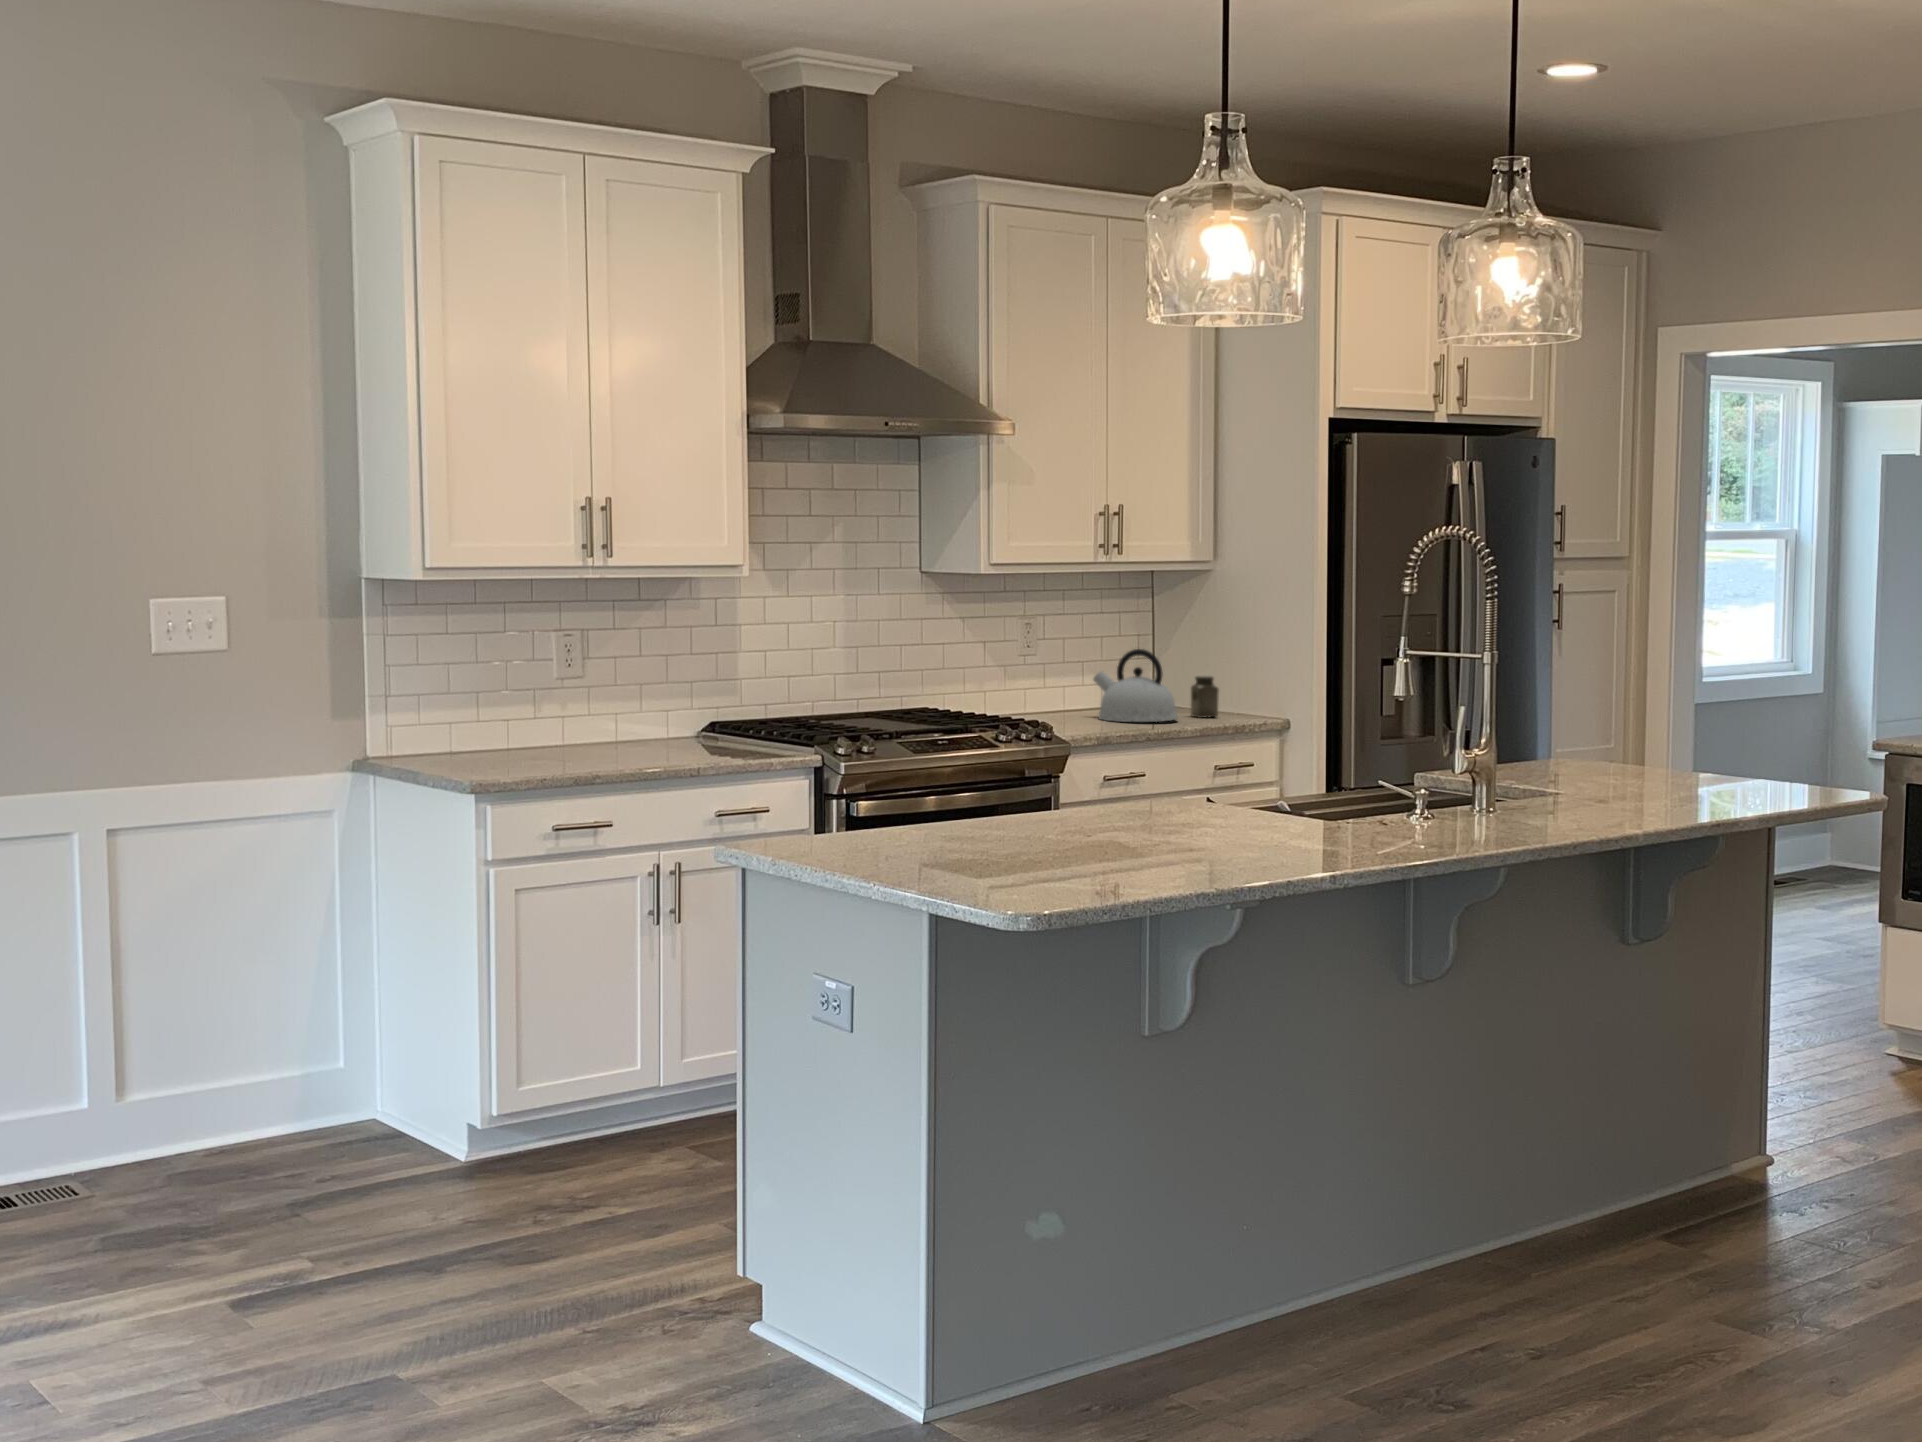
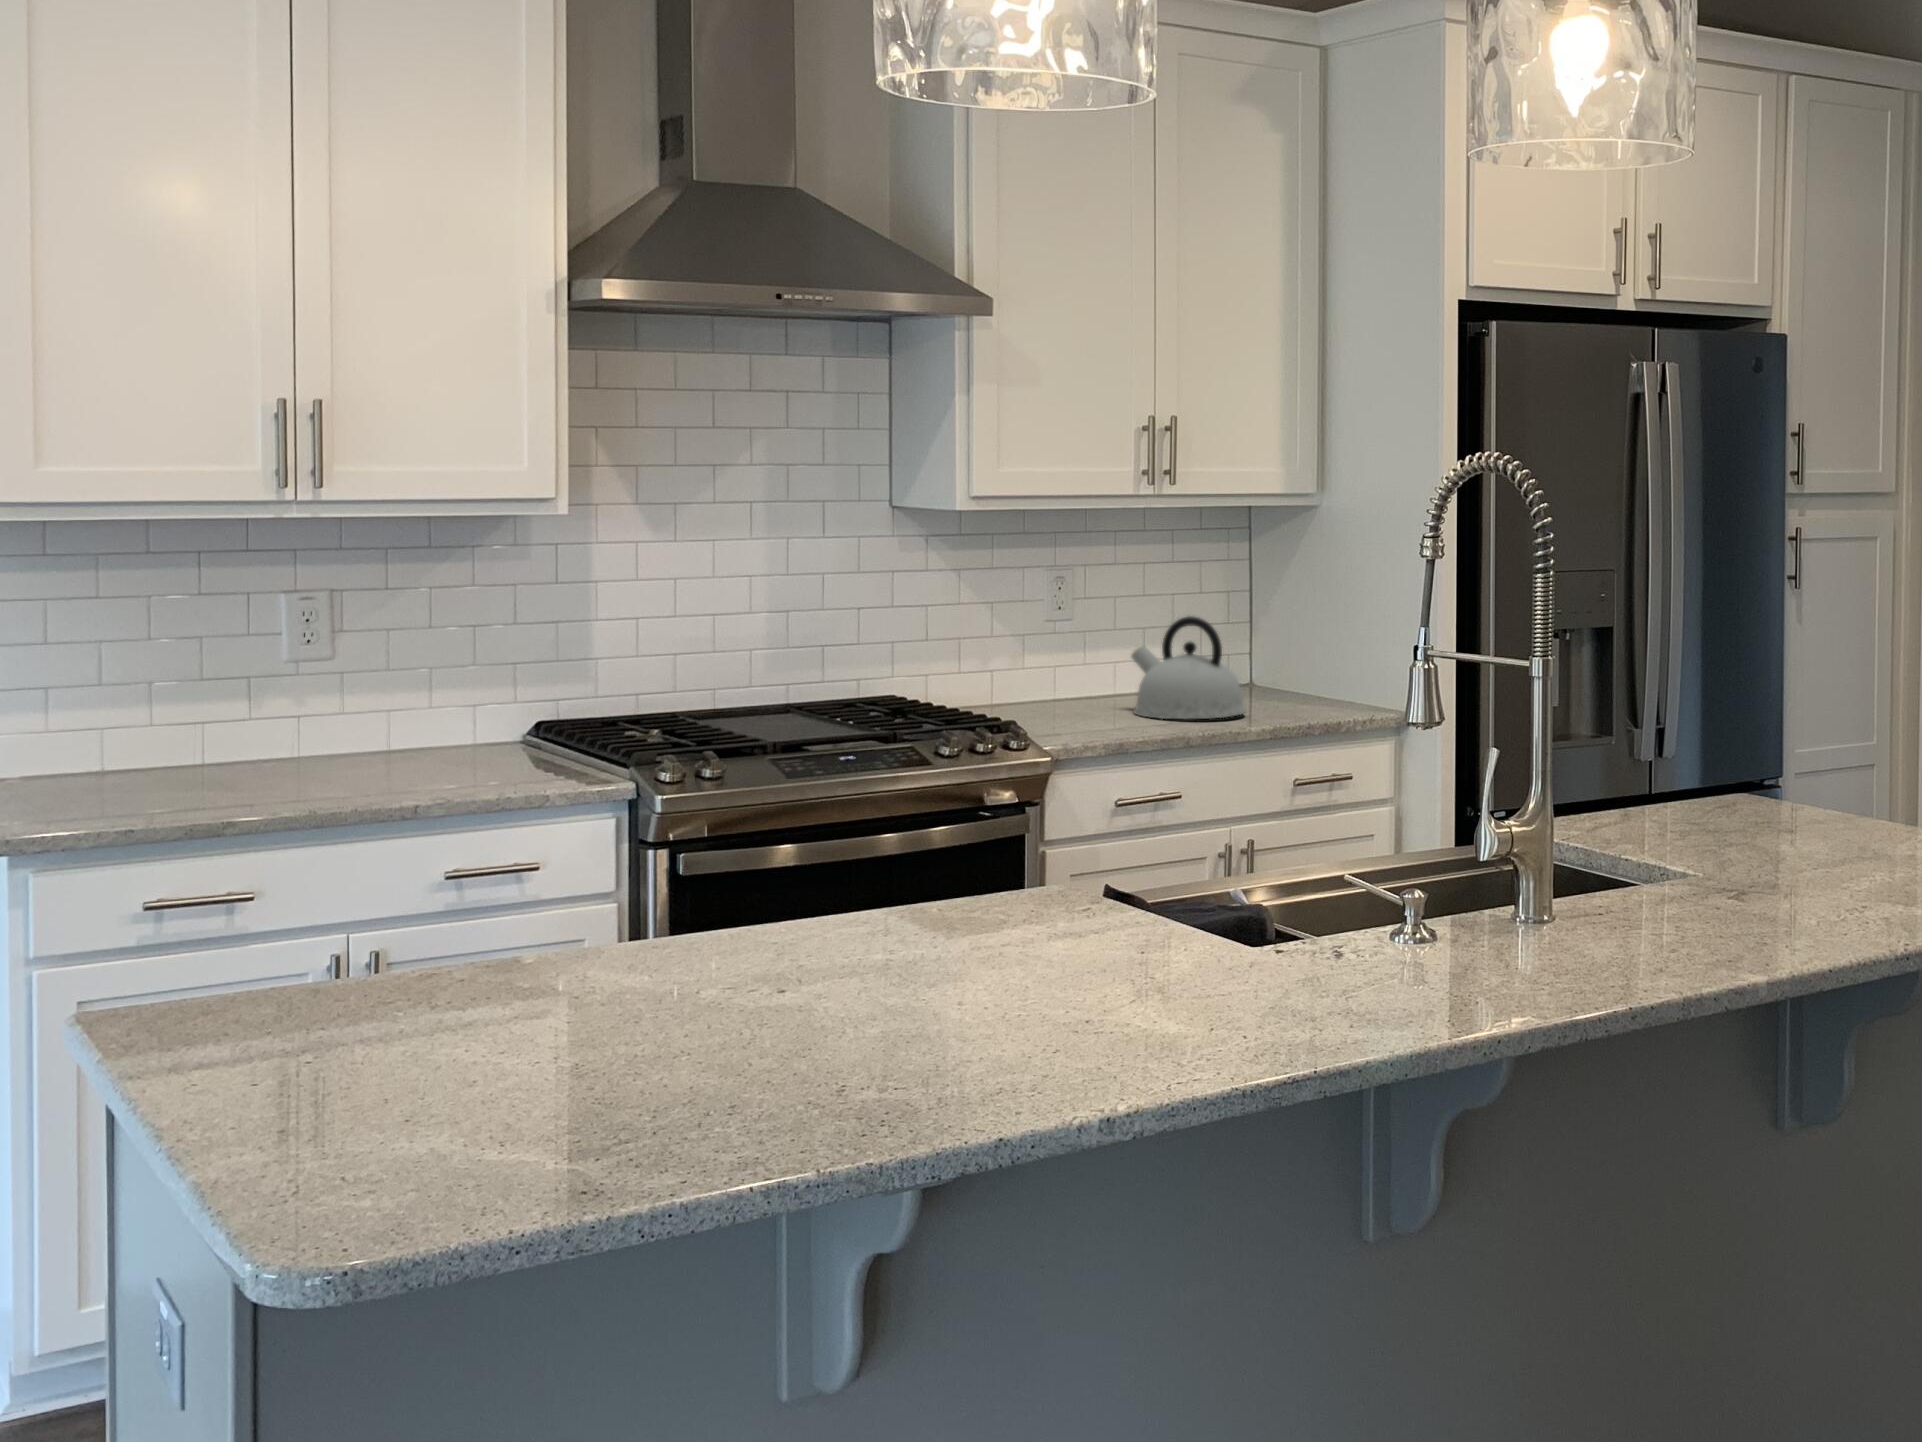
salt shaker: present [1191,675,1218,718] -> none [1275,651,1312,710]

